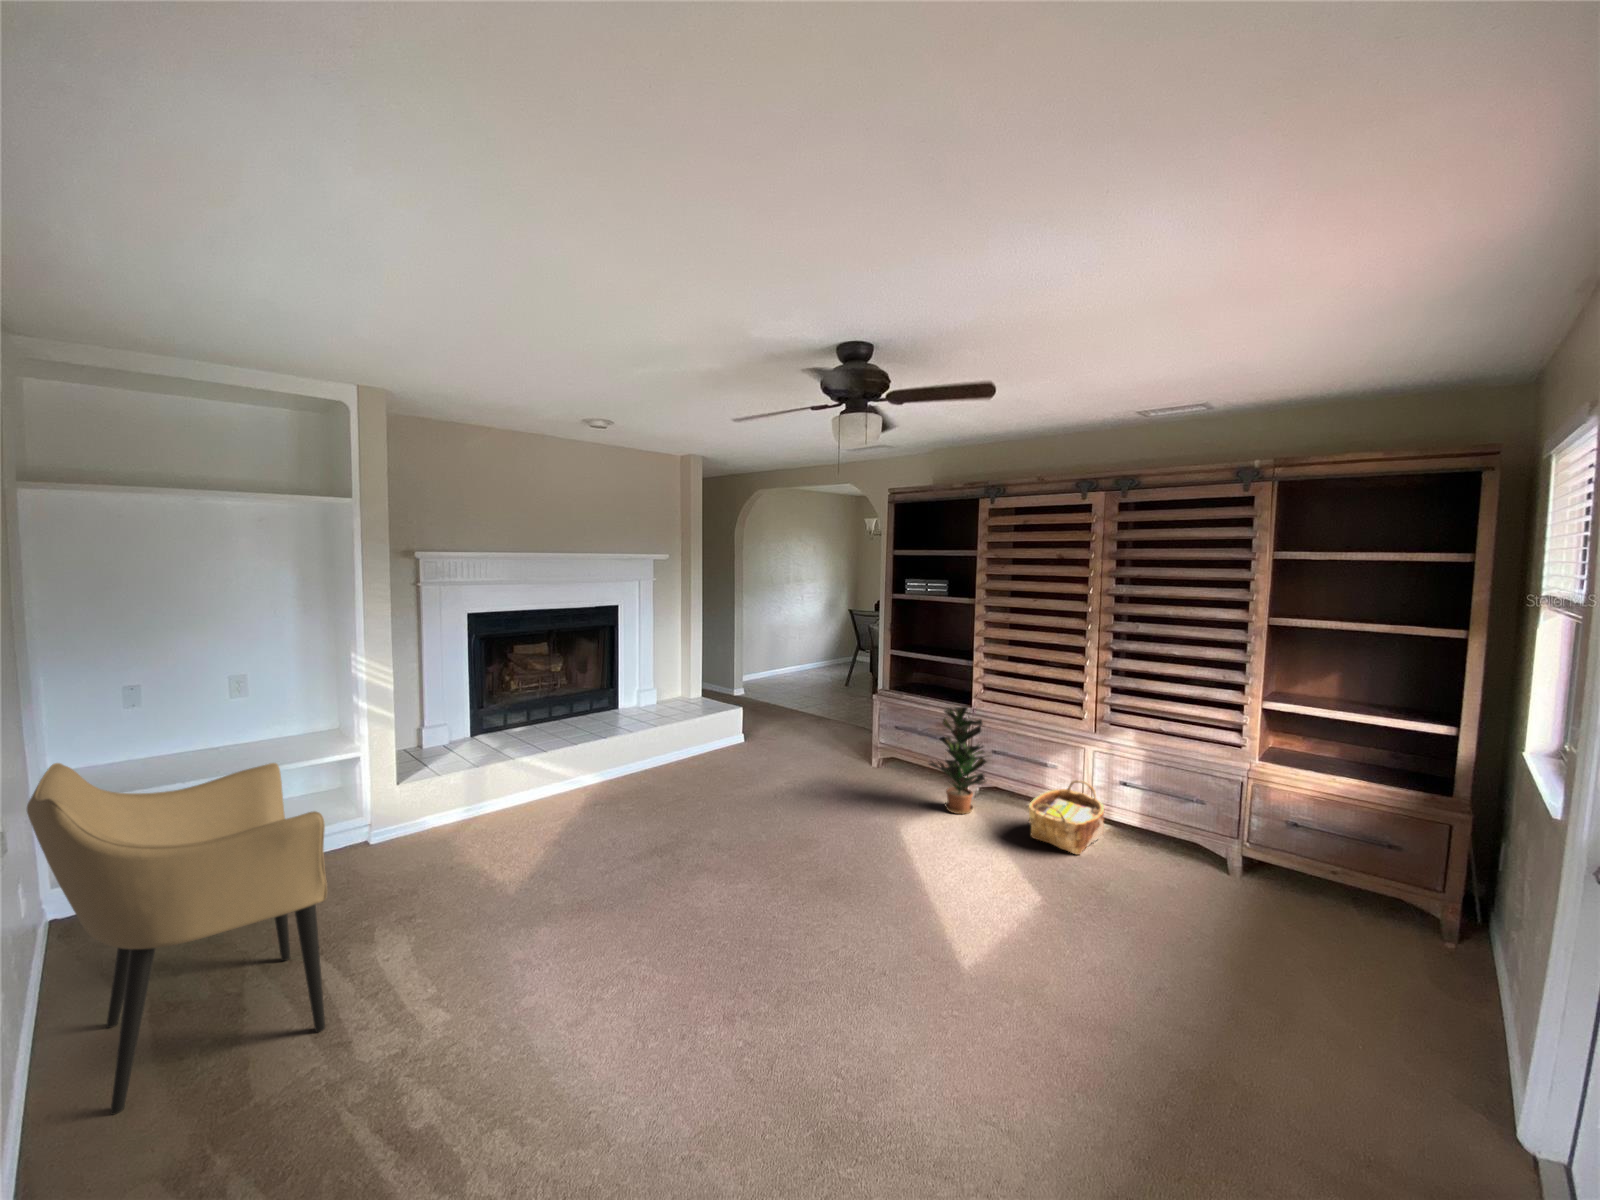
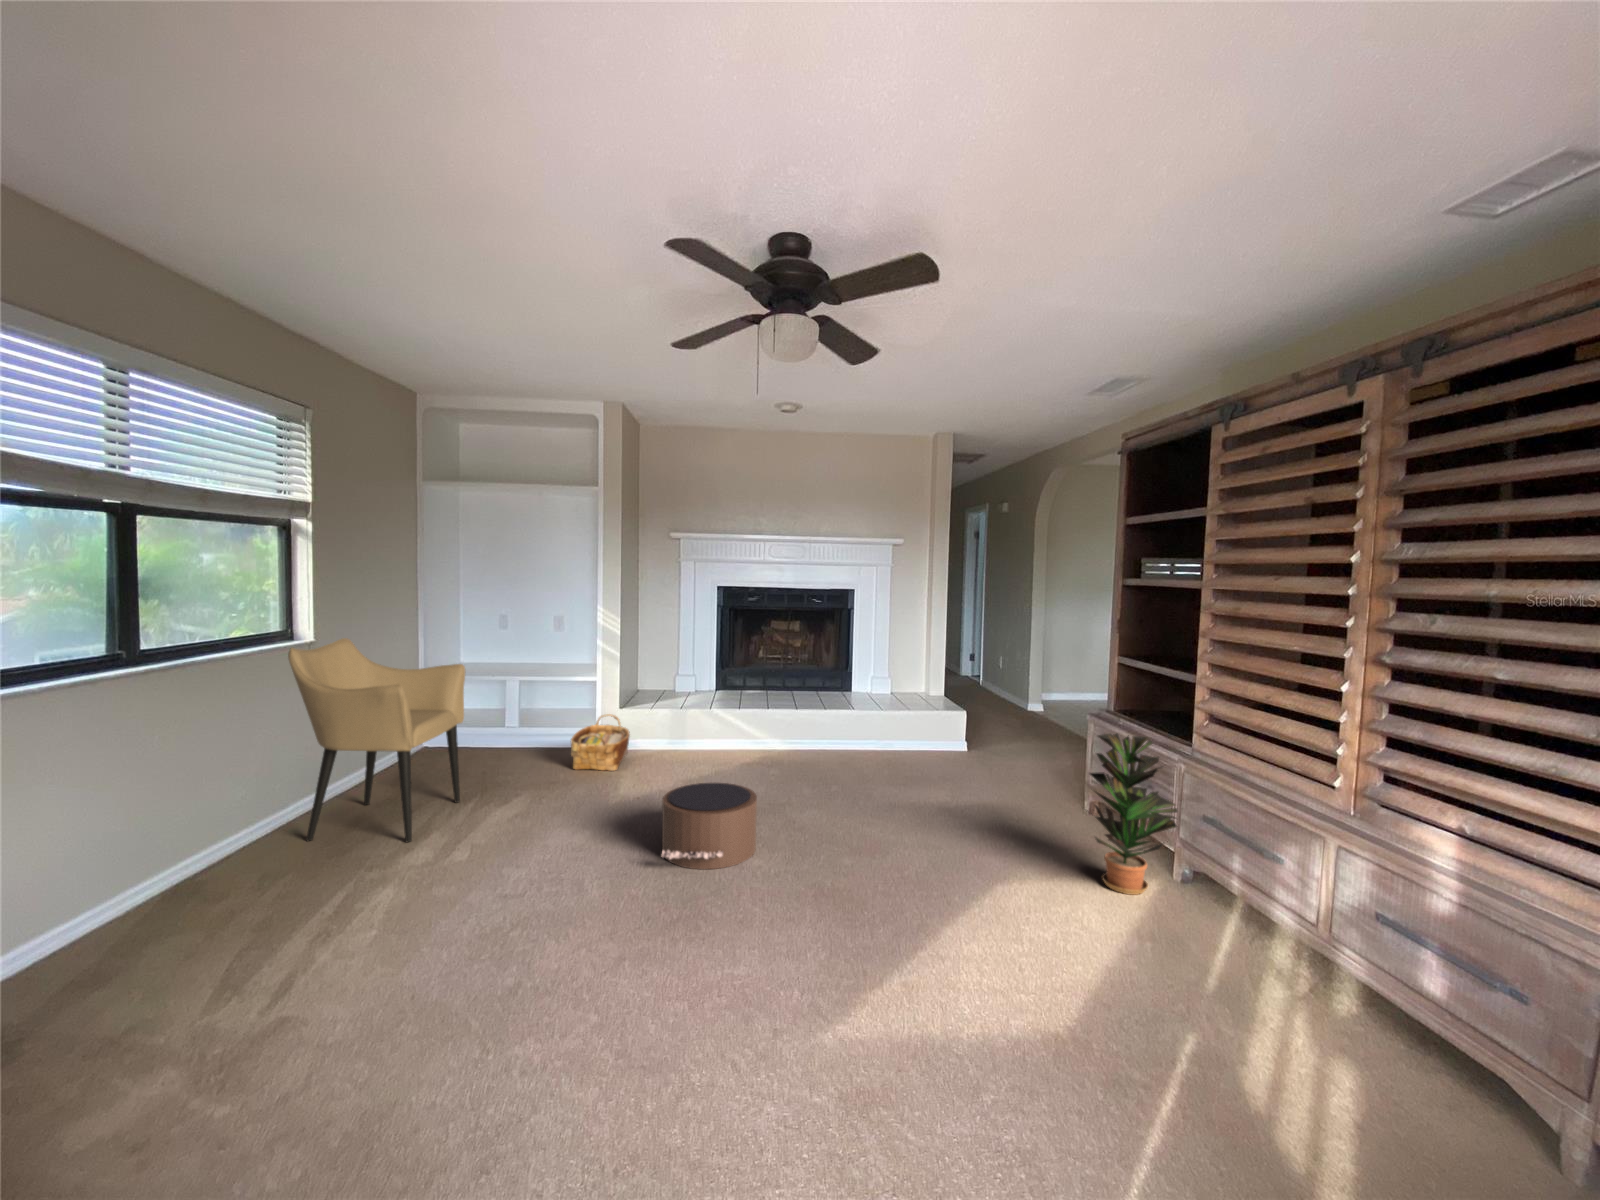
woven basket: present [1029,780,1104,854] -> present [571,714,630,771]
pouf: none [627,818,738,912] -> present [661,783,757,869]

